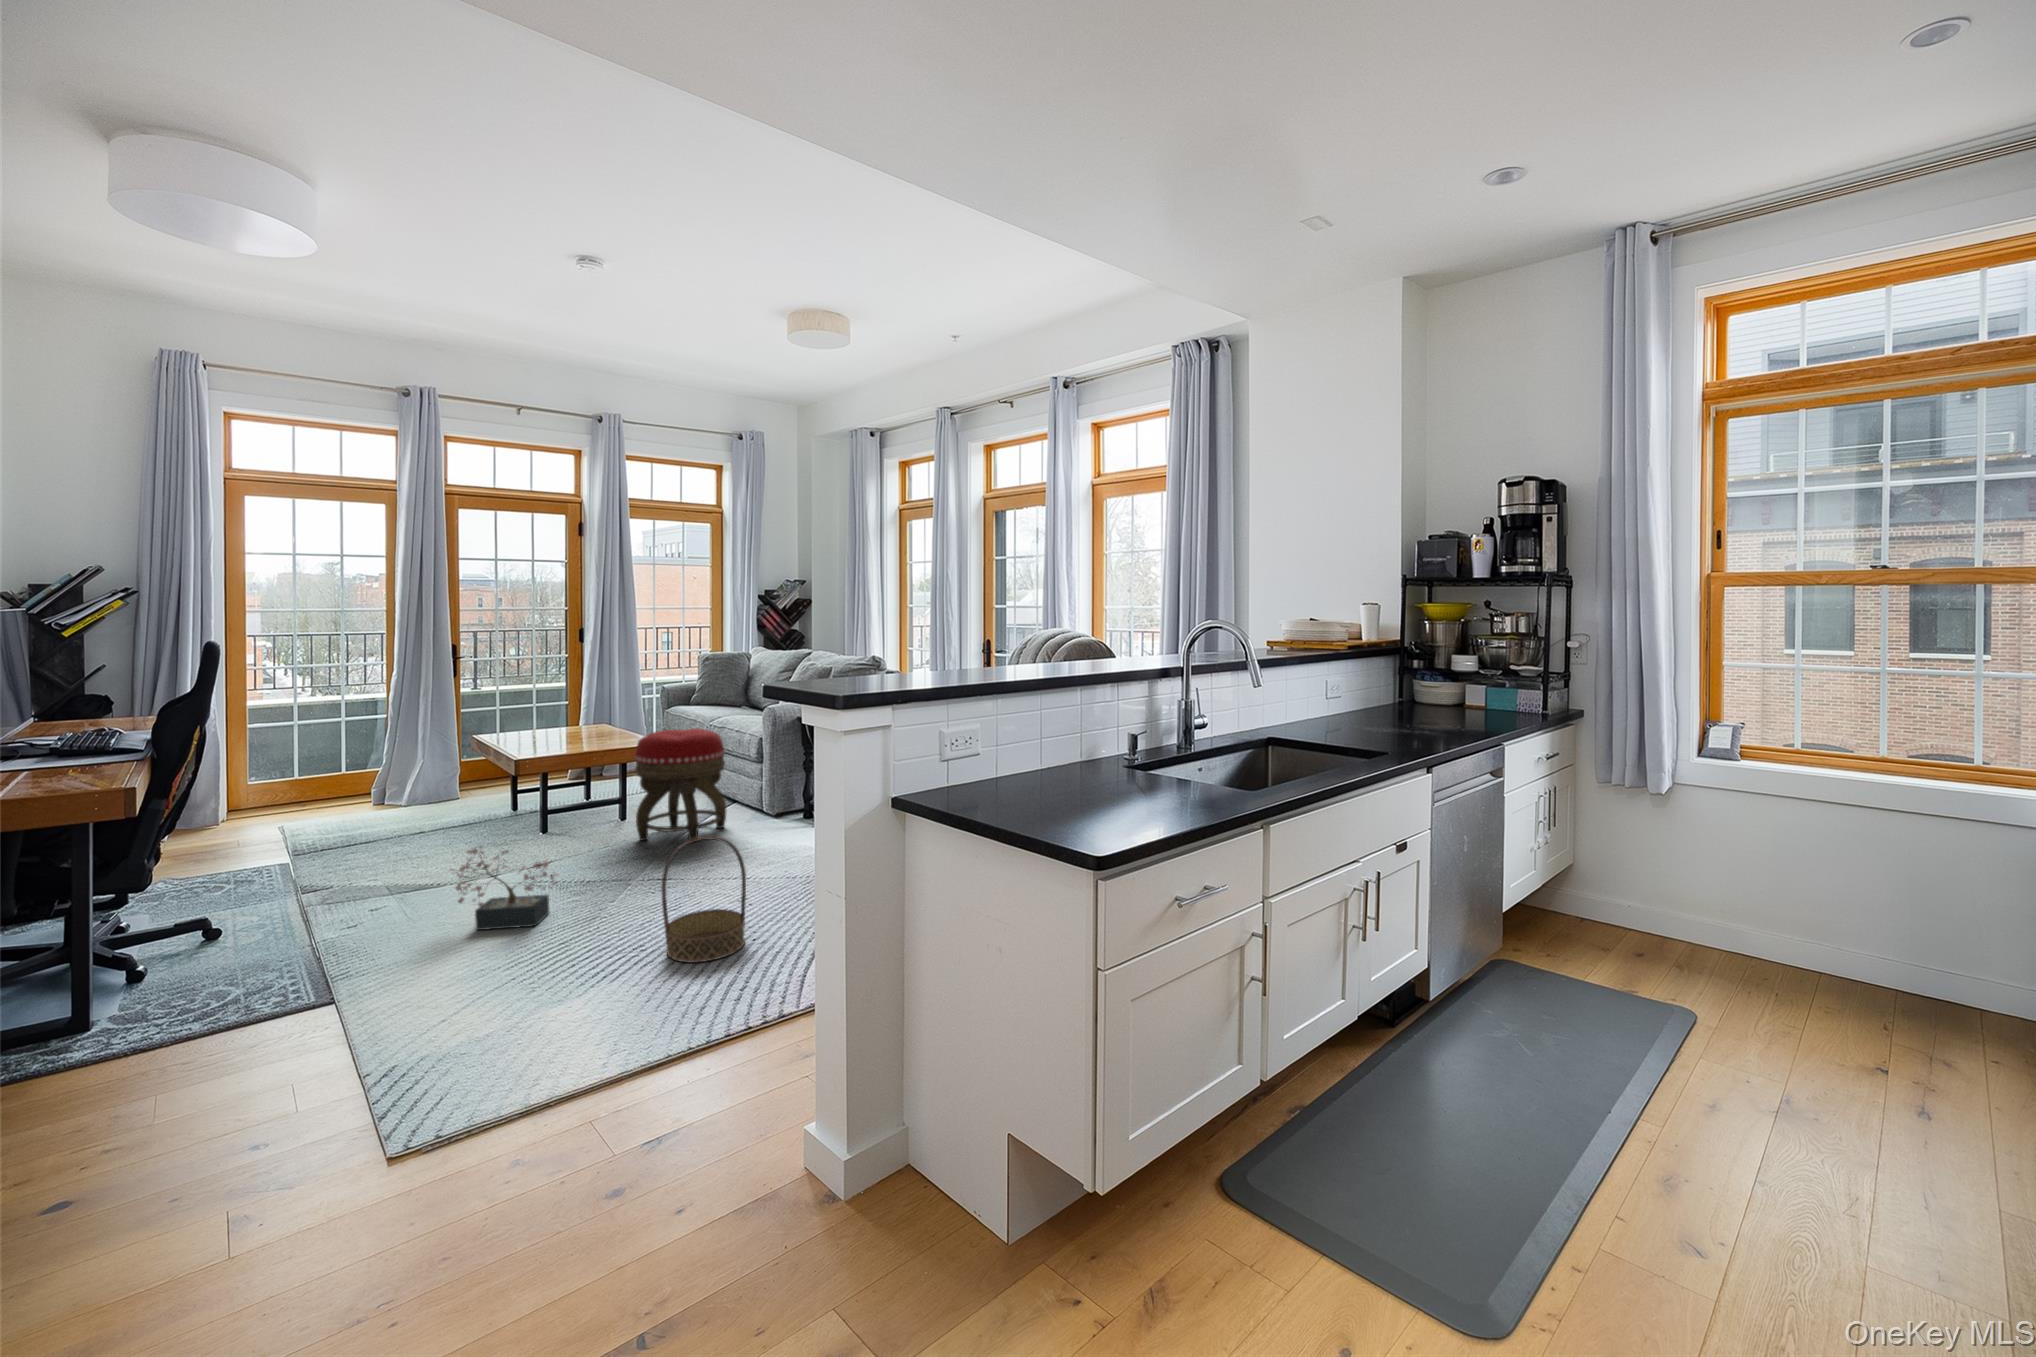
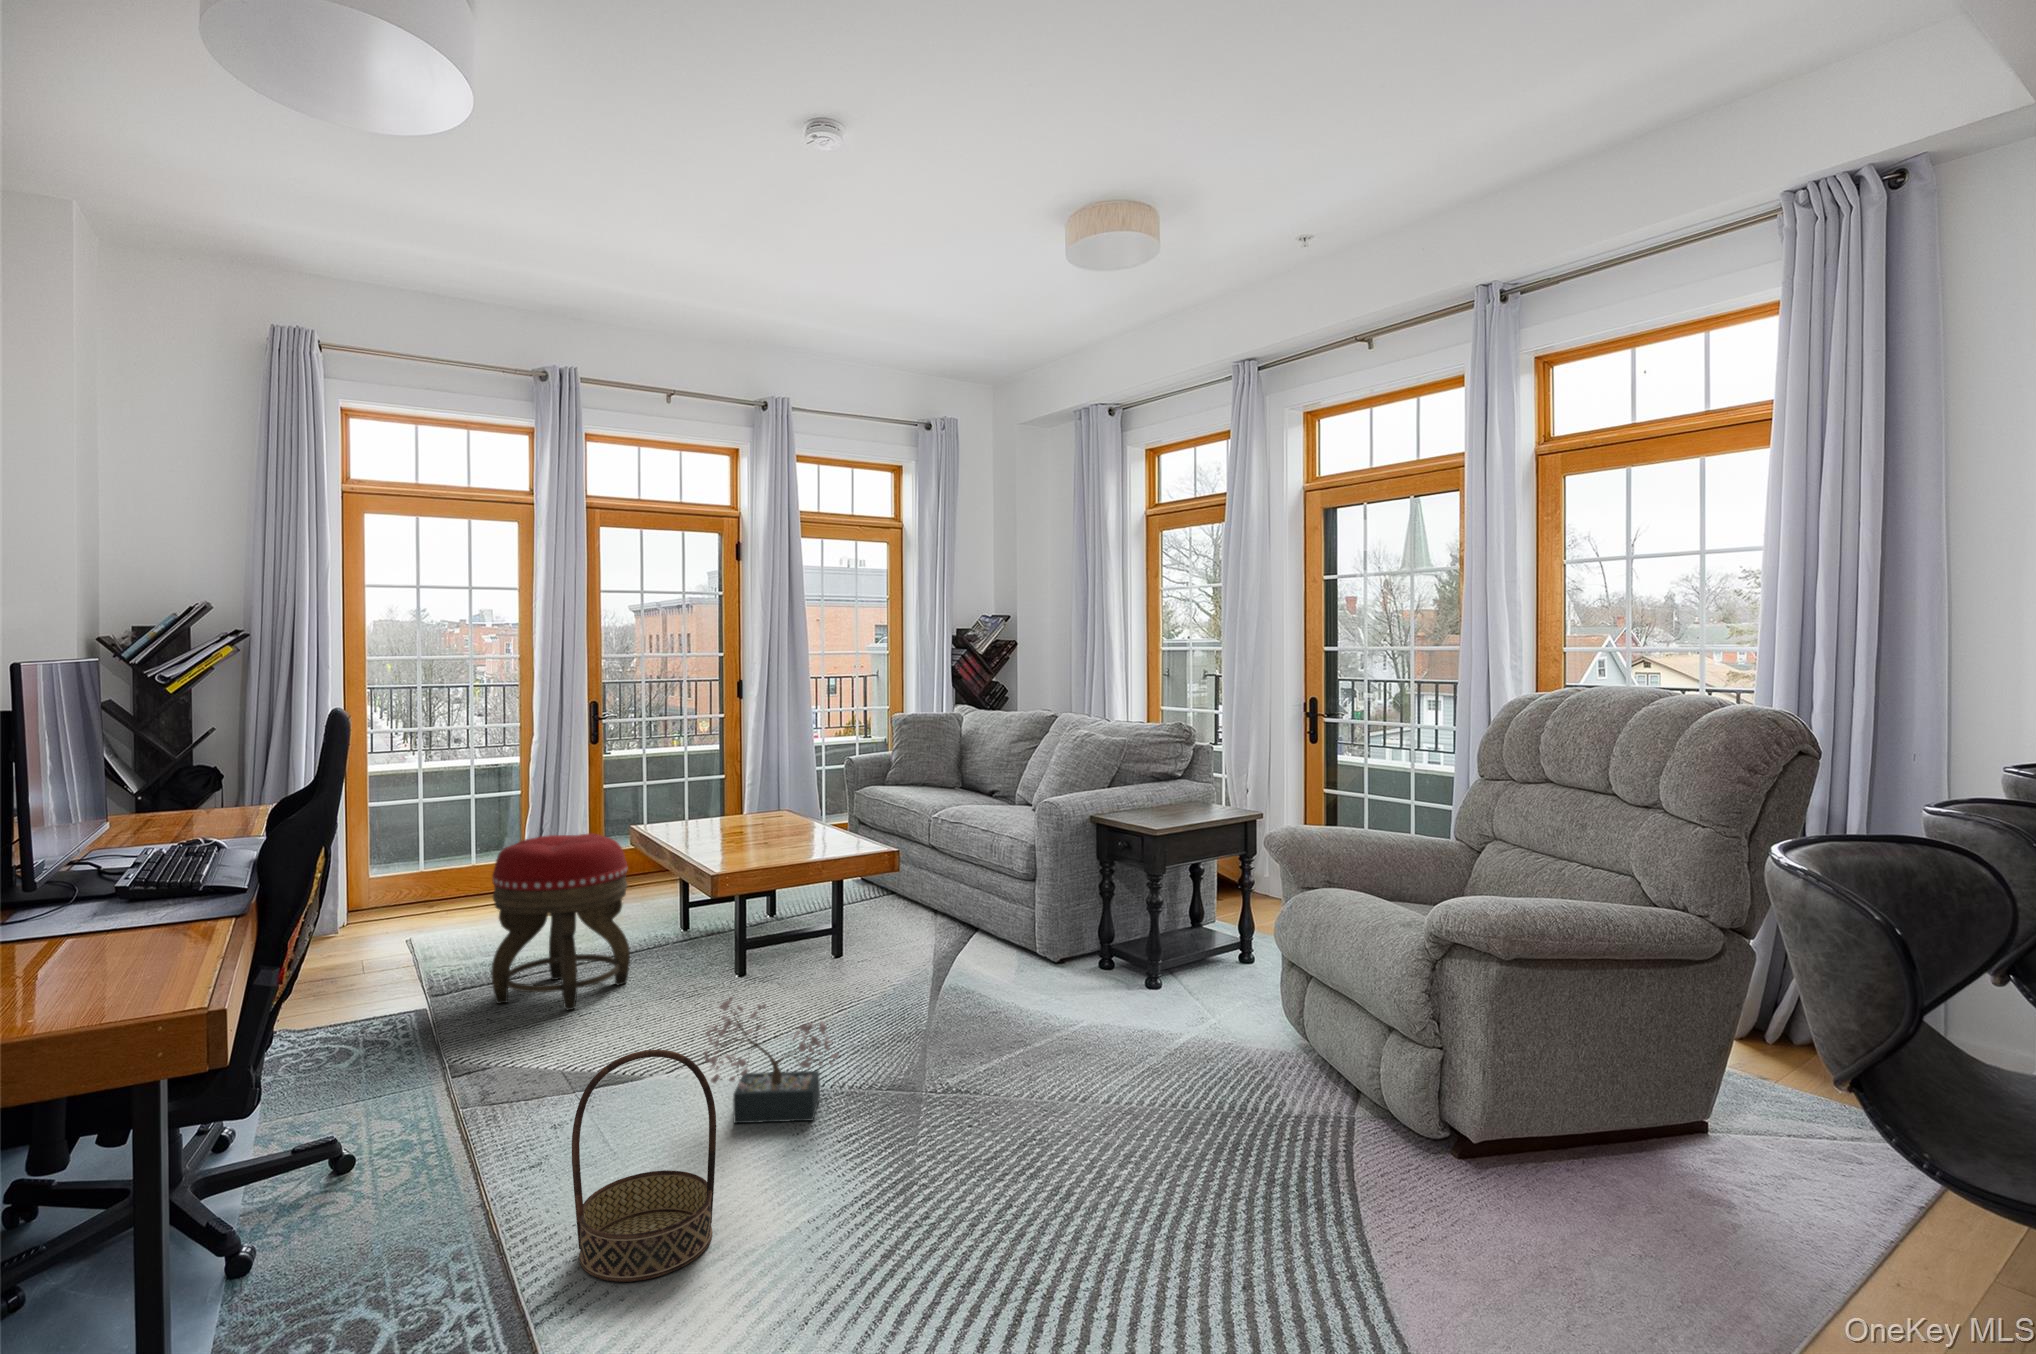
footstool: present [635,729,727,841] -> present [491,833,630,1010]
basket: present [661,836,746,963] -> present [572,1050,716,1282]

